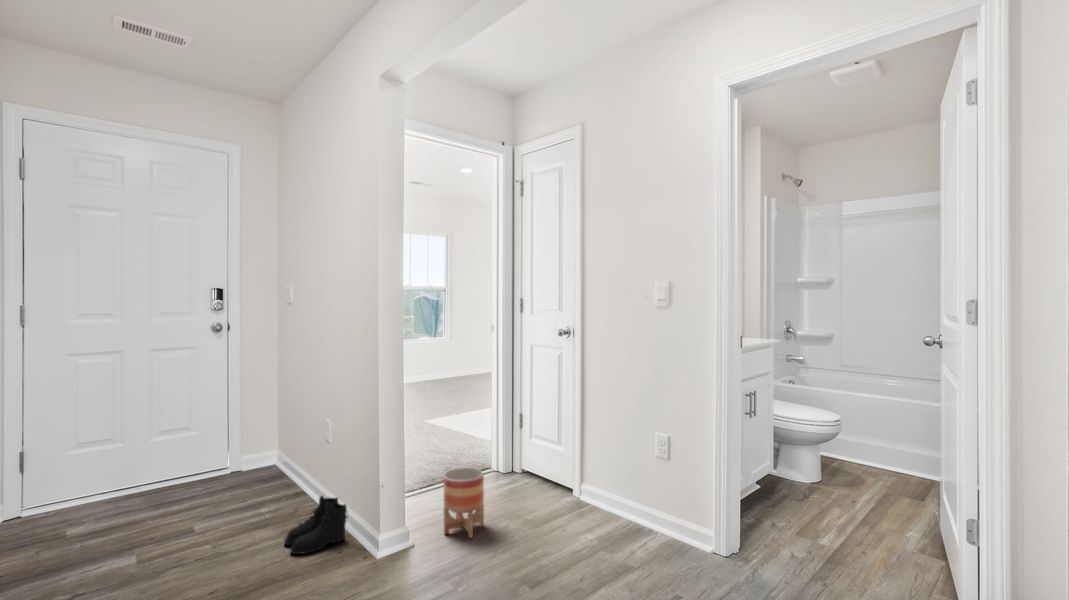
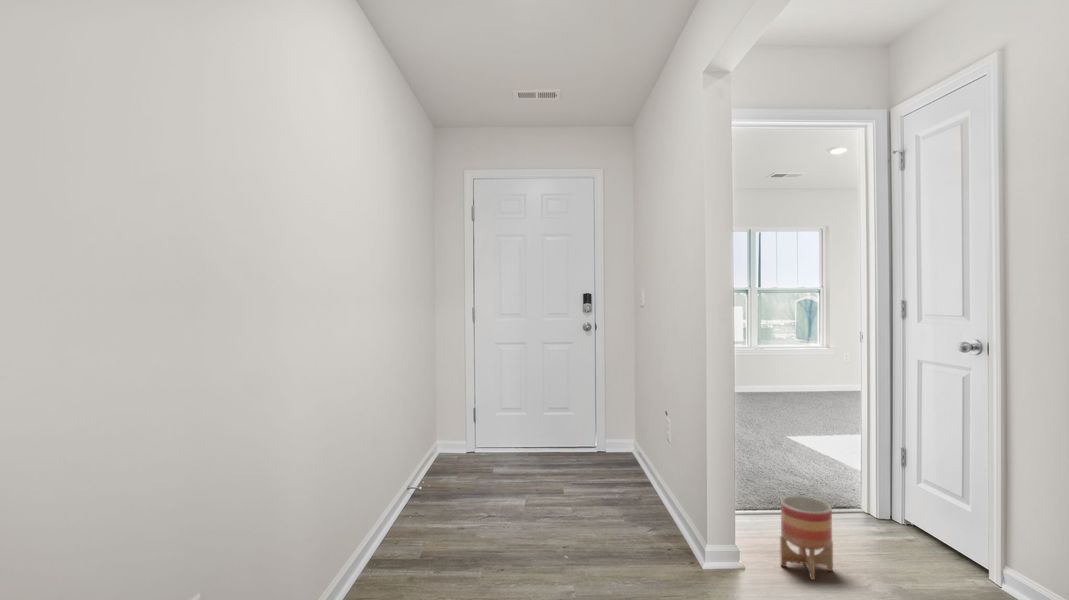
boots: present [285,496,348,554] -> none [624,491,680,542]

